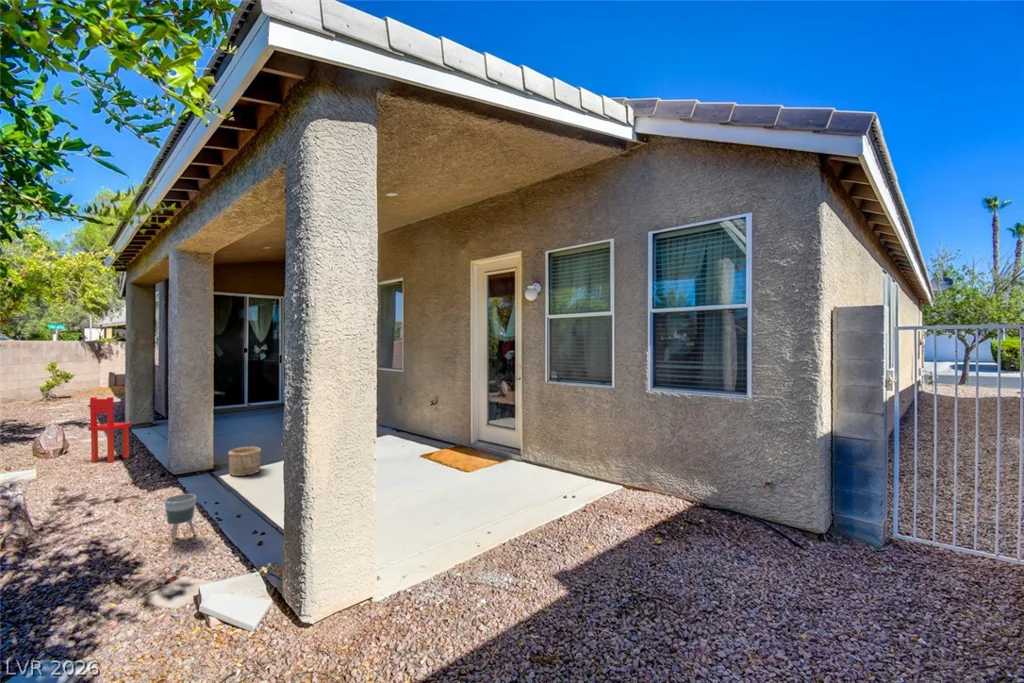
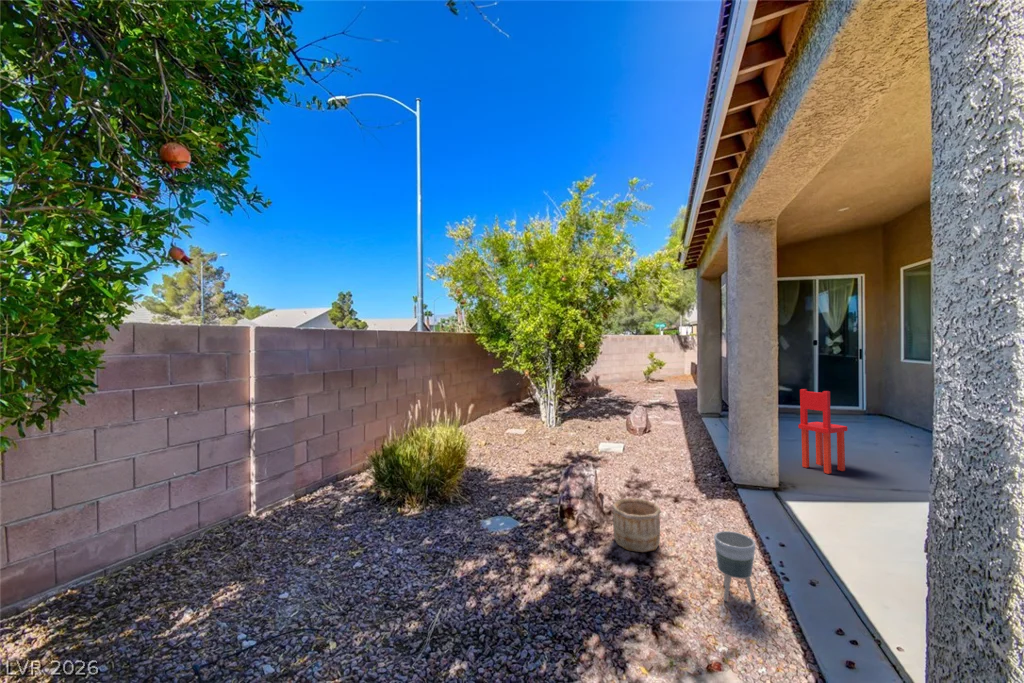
chair: present [88,397,131,462] -> present [798,389,847,474]
wooden bucket: present [229,447,261,476] -> present [612,498,661,552]

